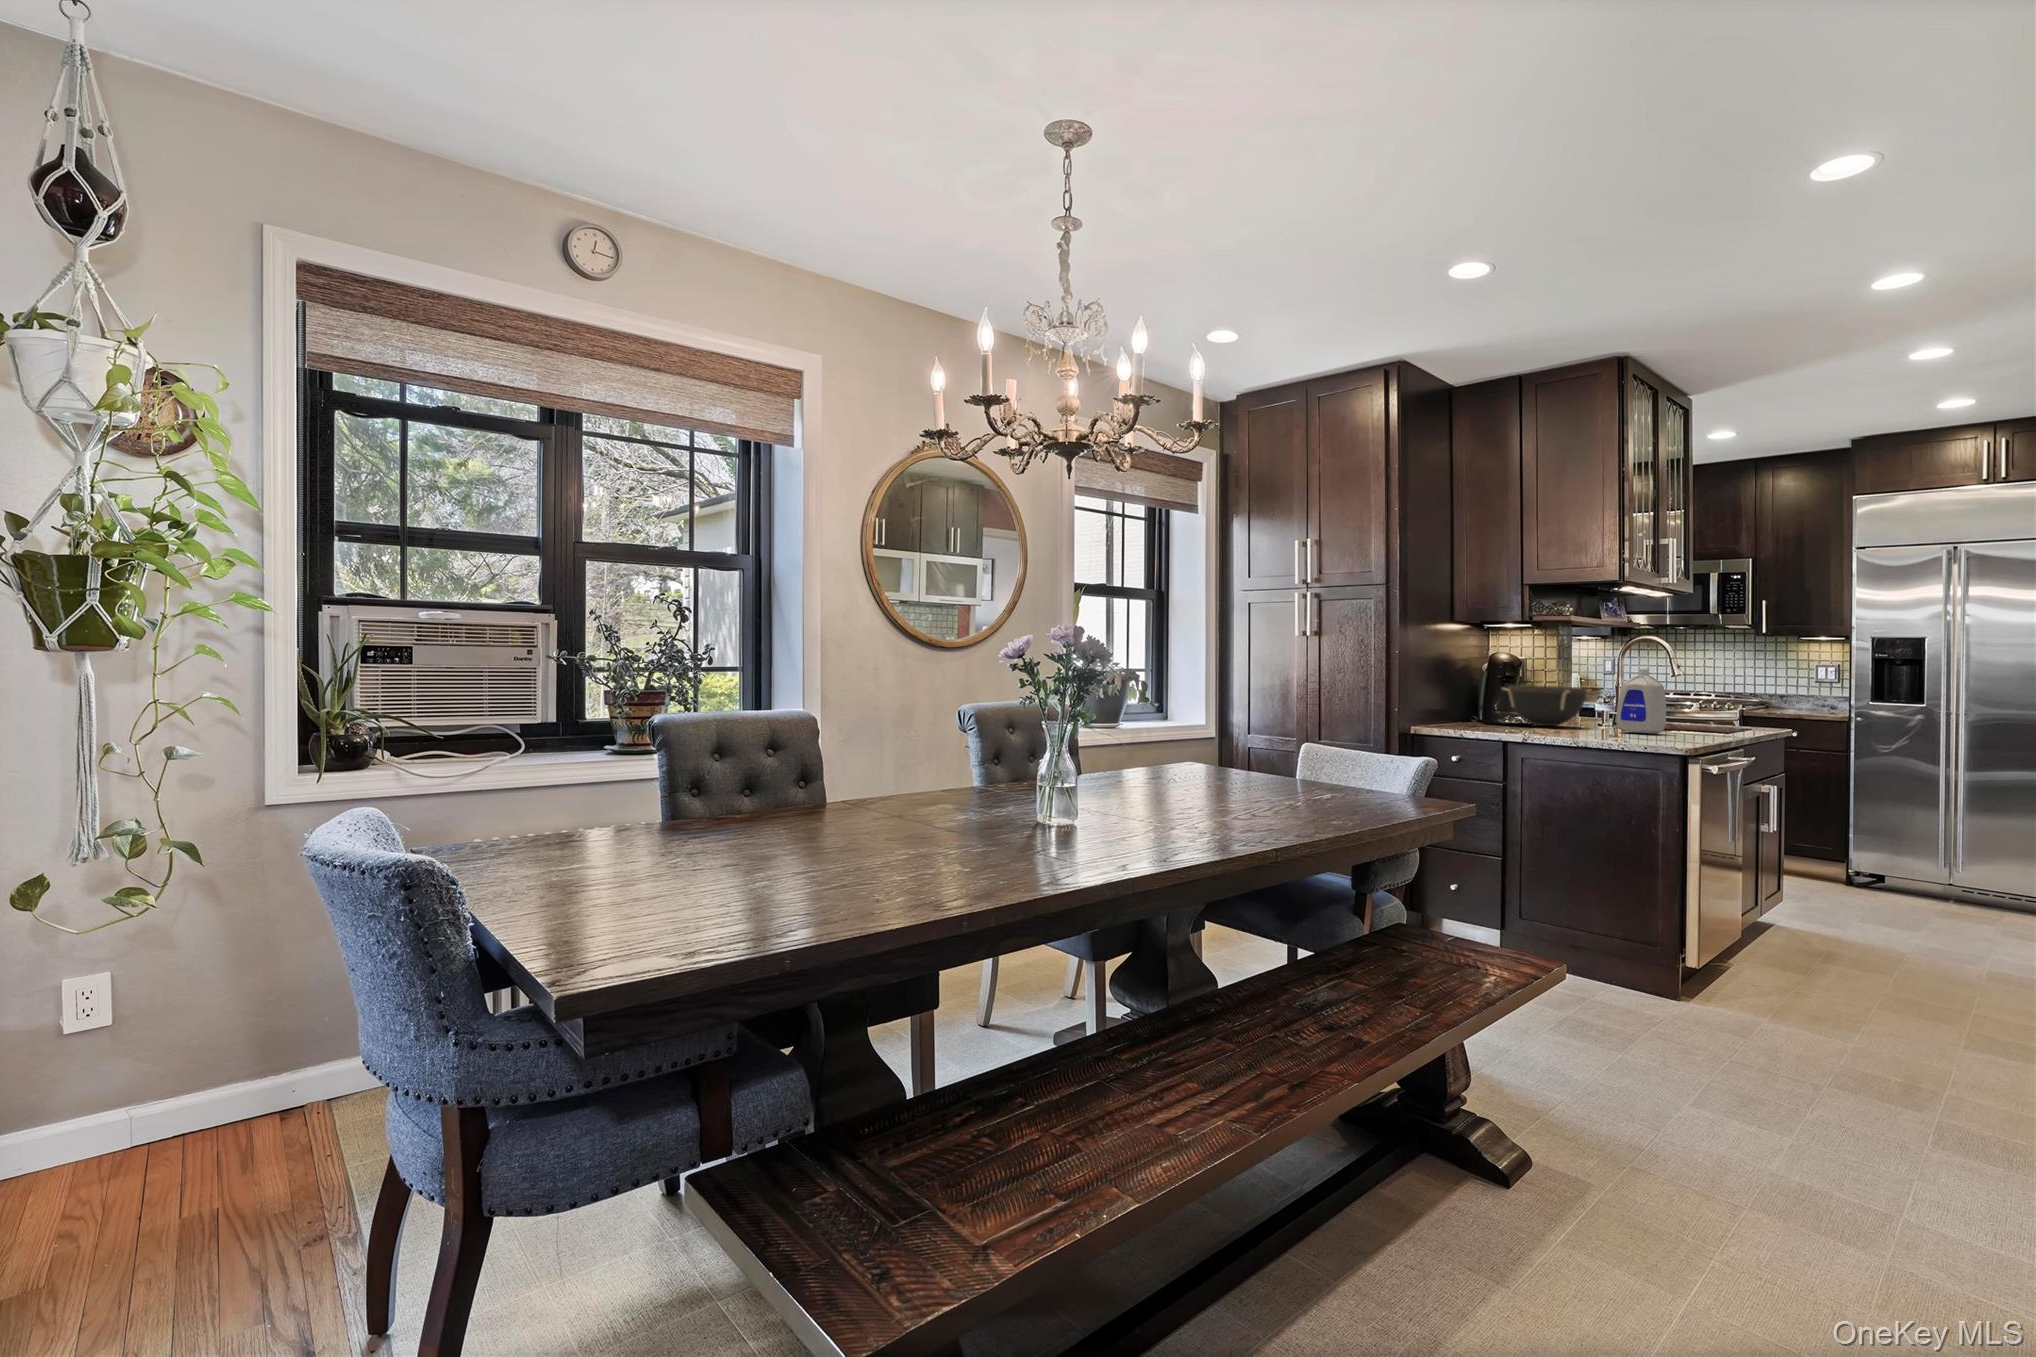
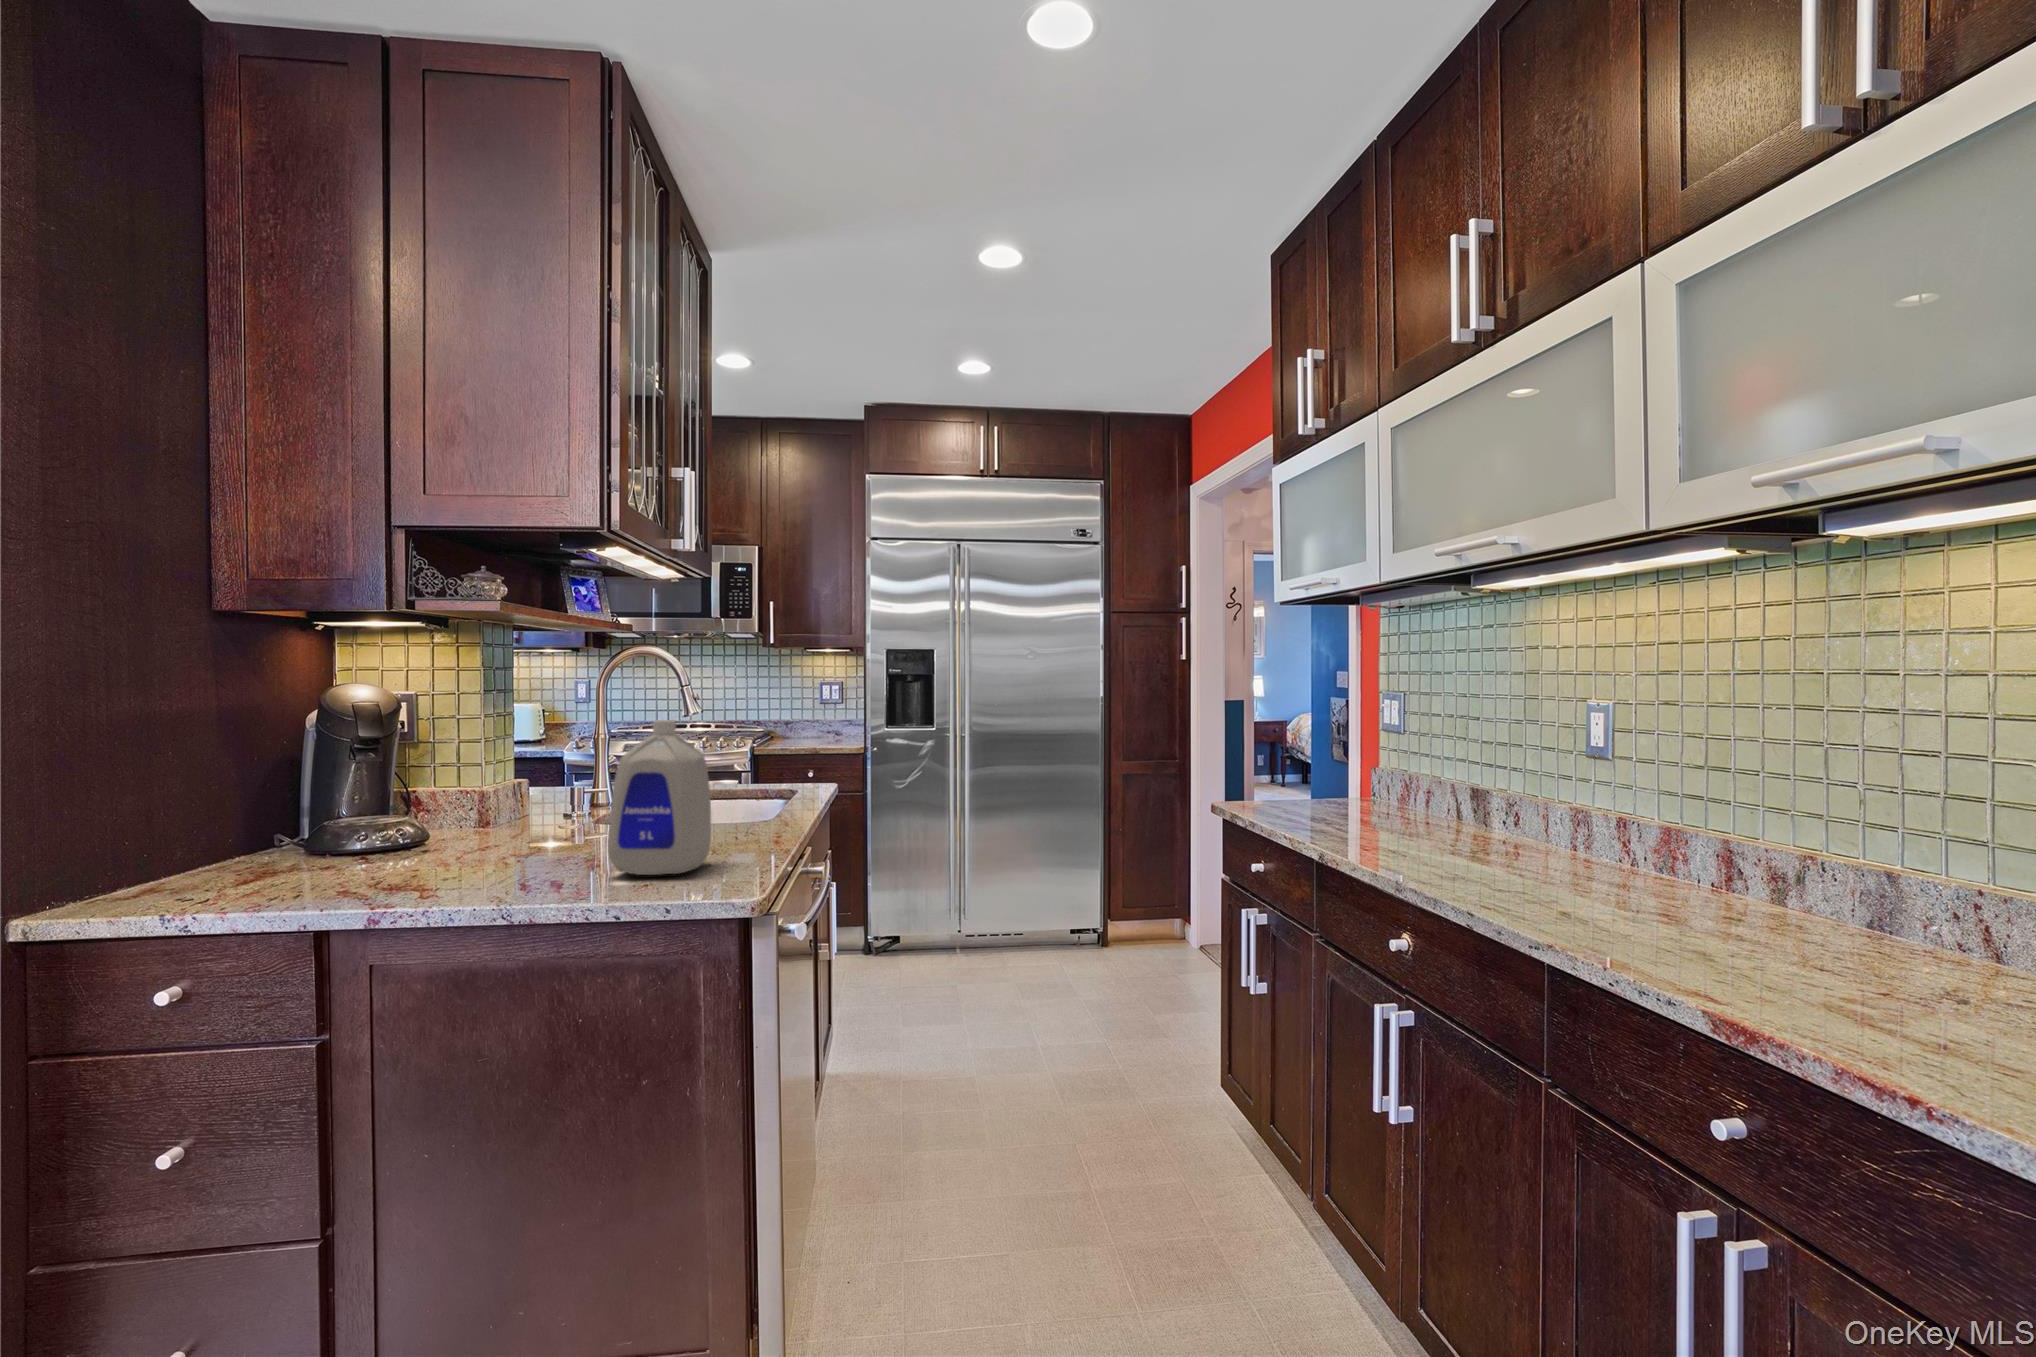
bowl: present [1503,685,1591,726] -> none [308,762,552,871]

